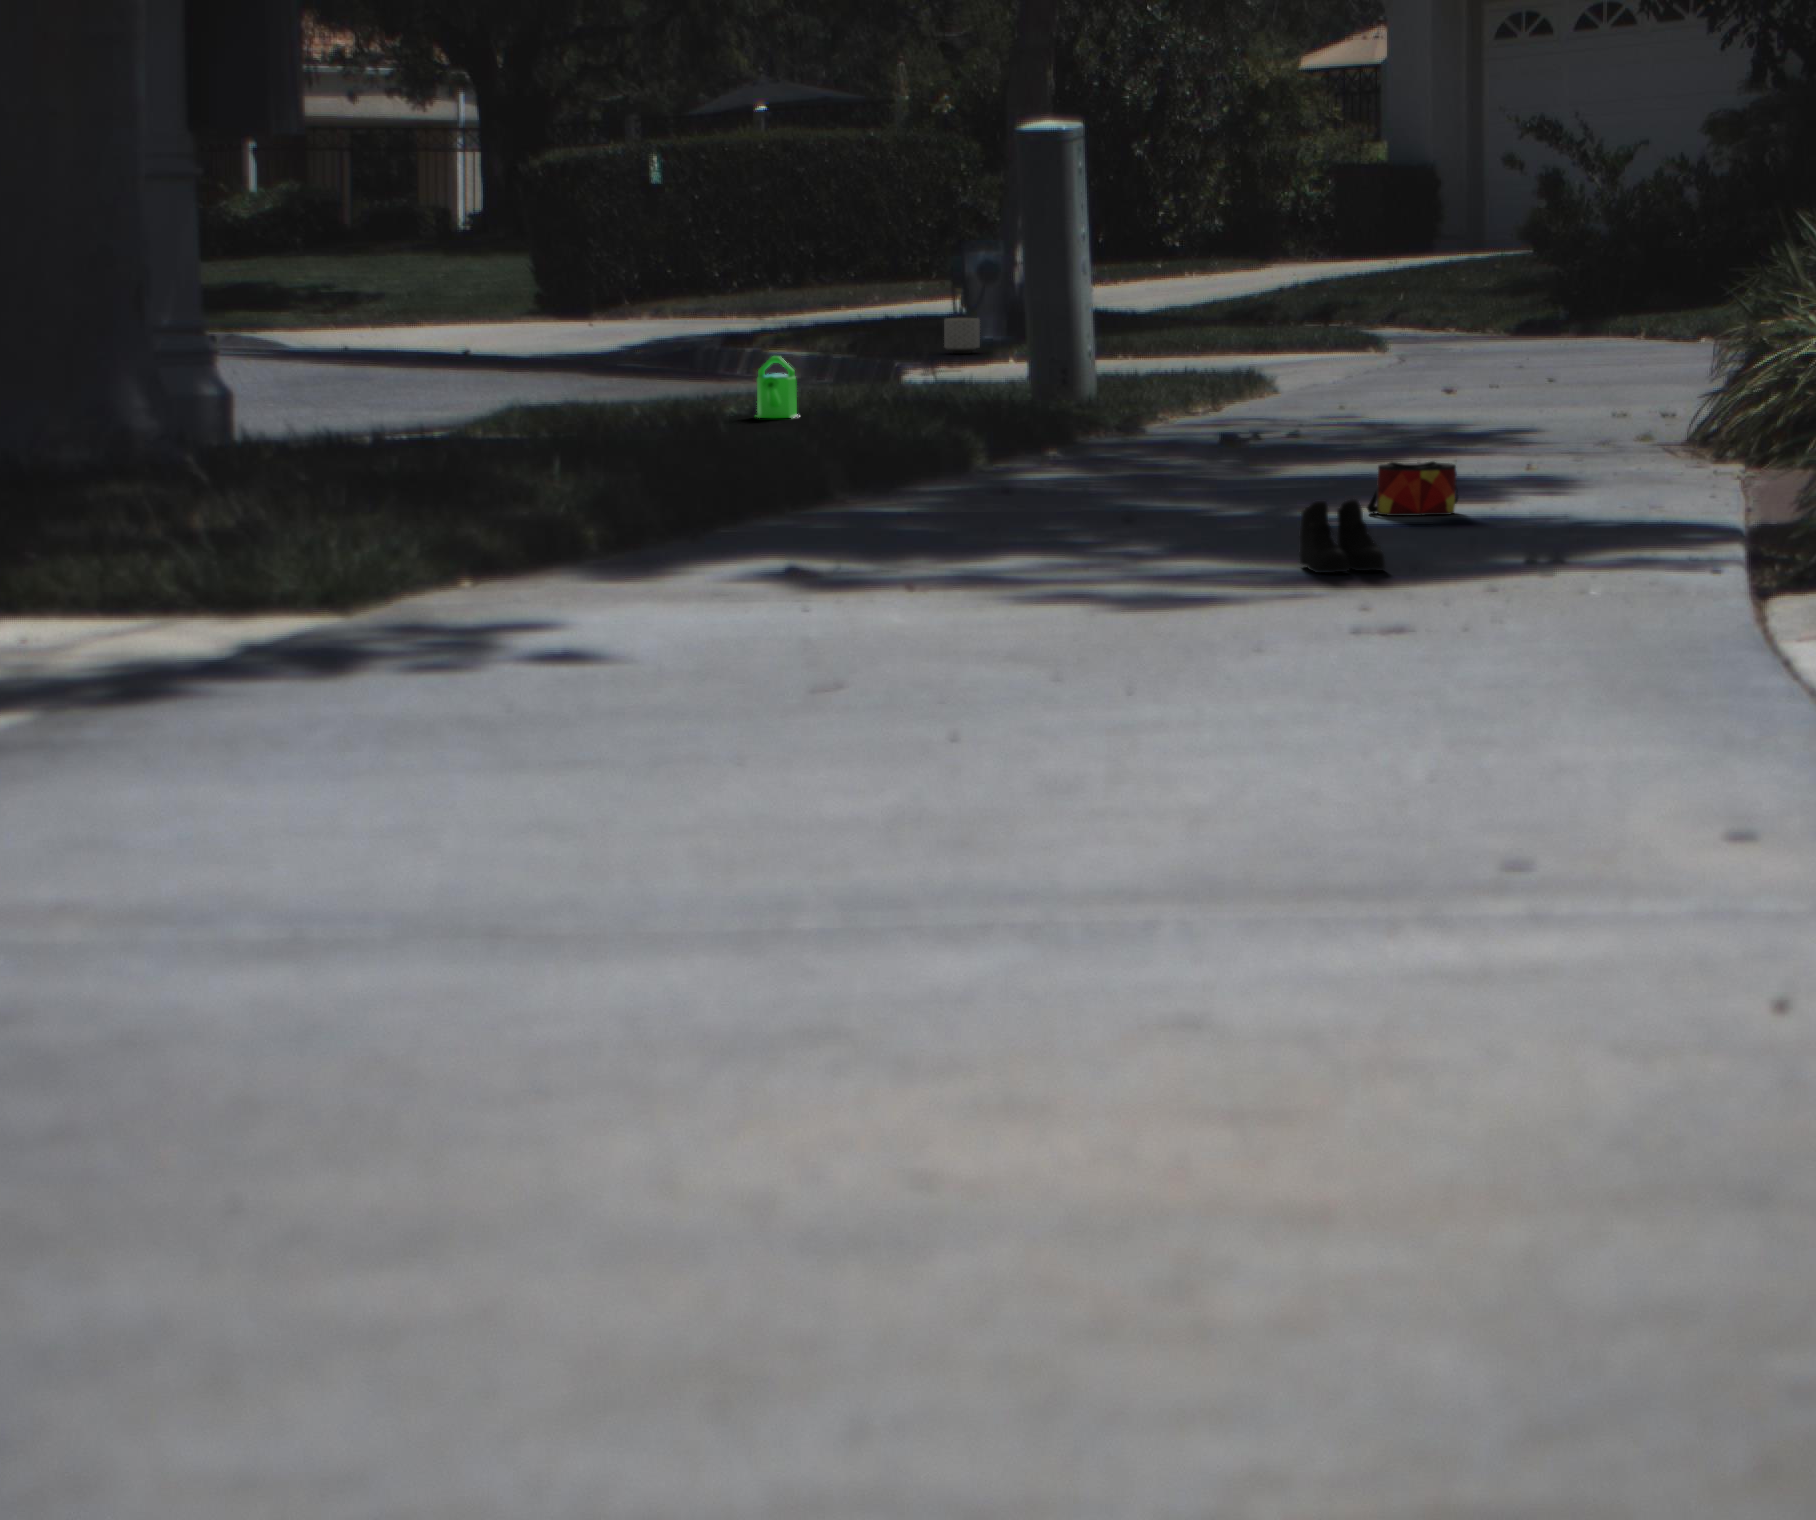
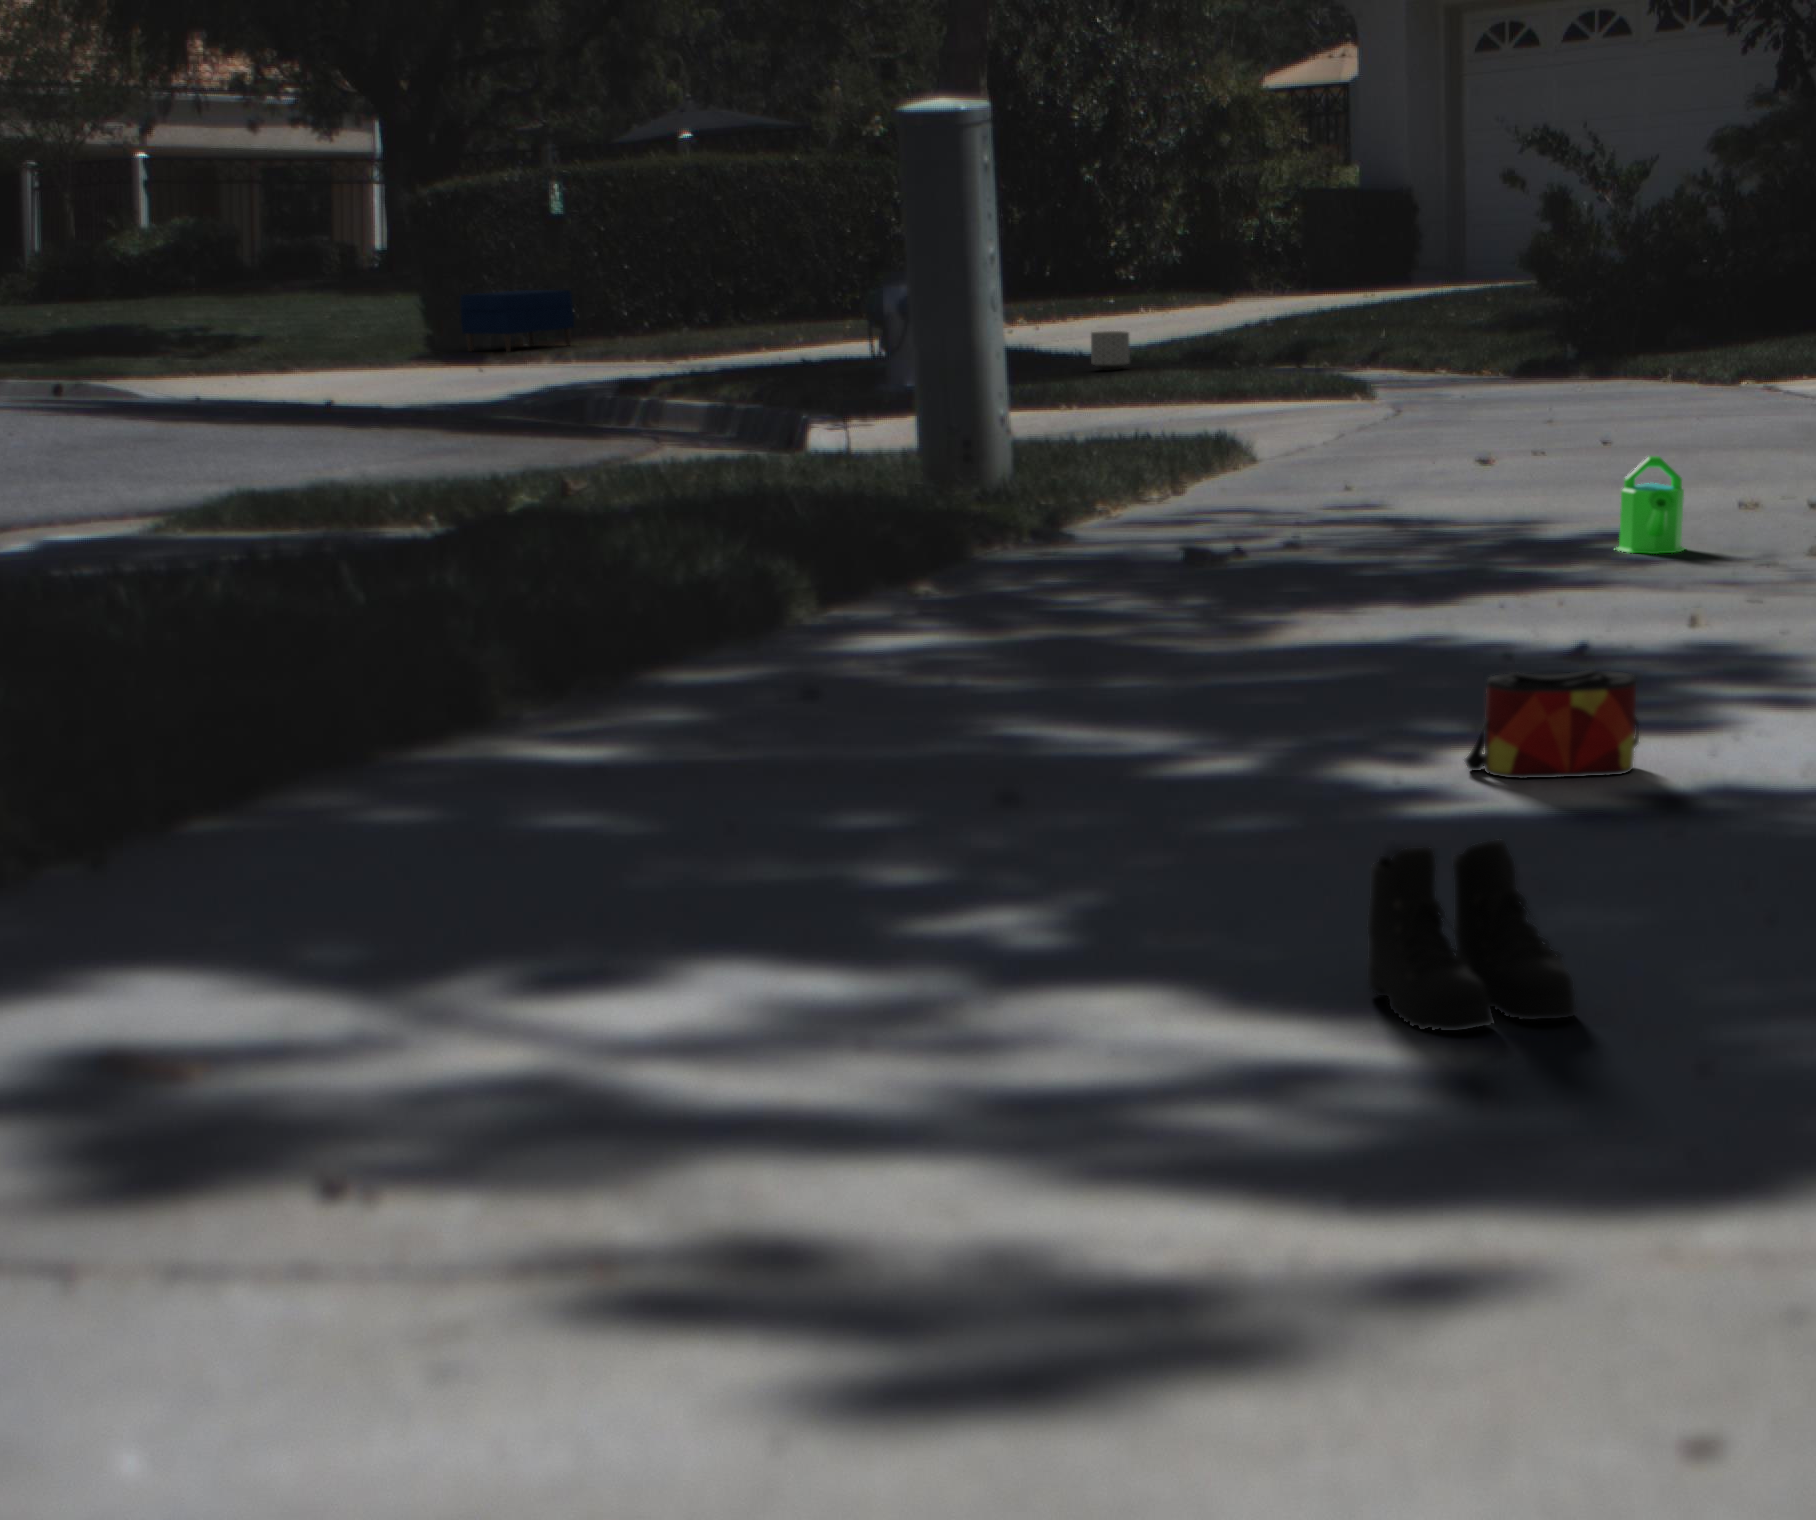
bench: none [576,255,674,311] -> present [460,290,574,352]
planter: present [944,318,980,354] -> present [1091,331,1130,371]
watering can: present [757,356,798,418] -> present [1614,456,1685,554]

